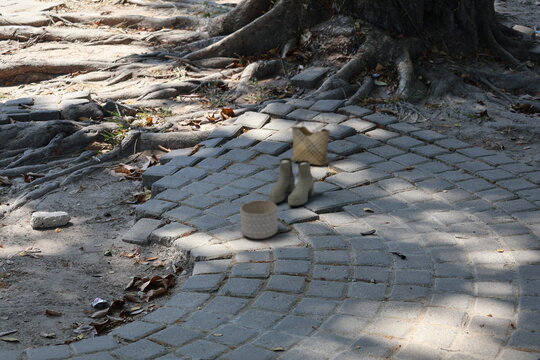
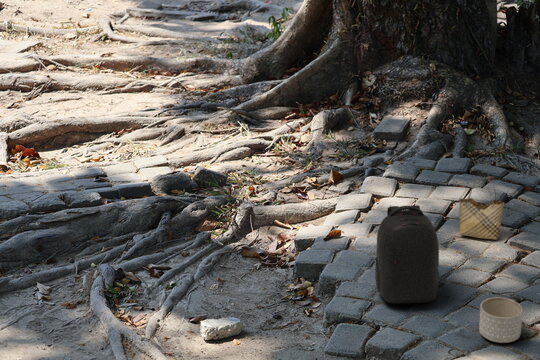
backpack: none [178,118,238,207] -> present [375,205,439,303]
boots: present [268,158,314,206] -> none [477,242,520,296]

